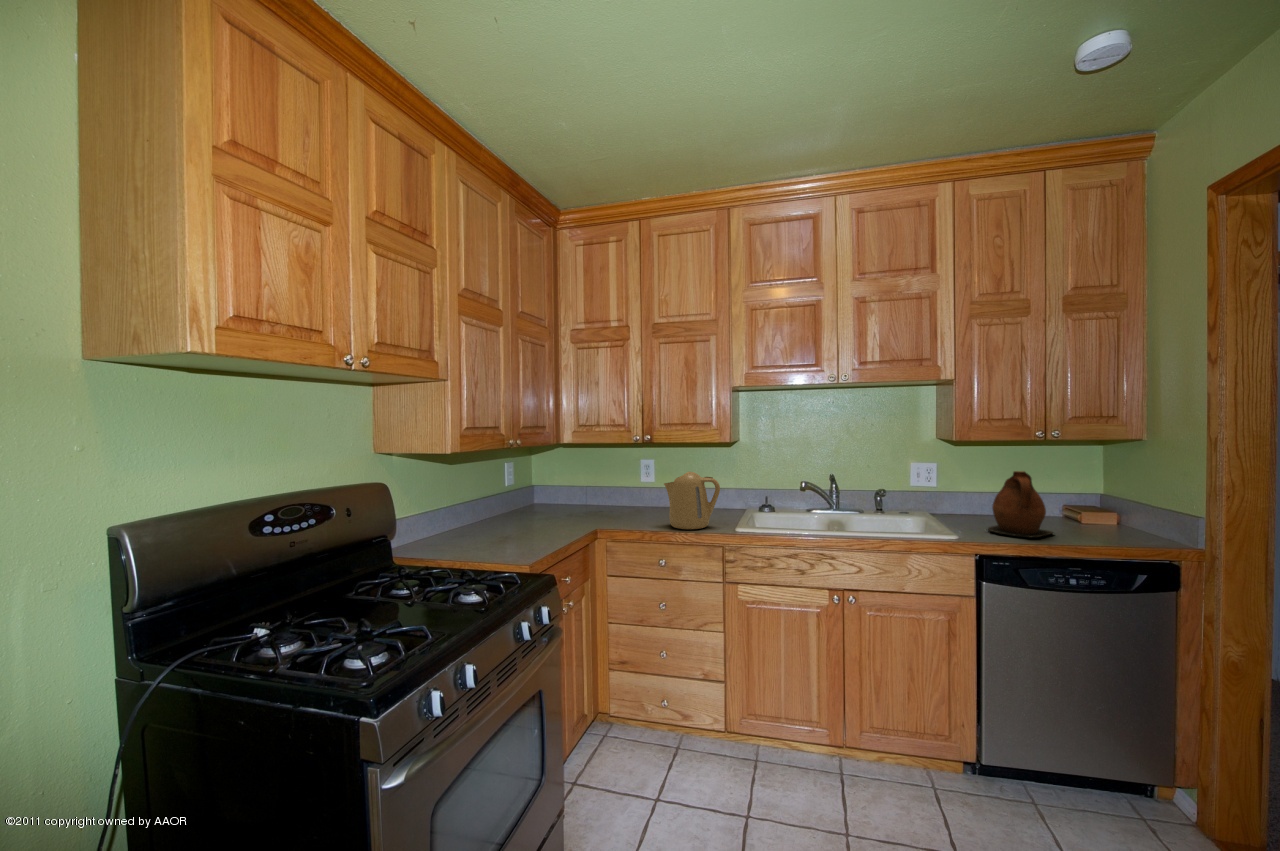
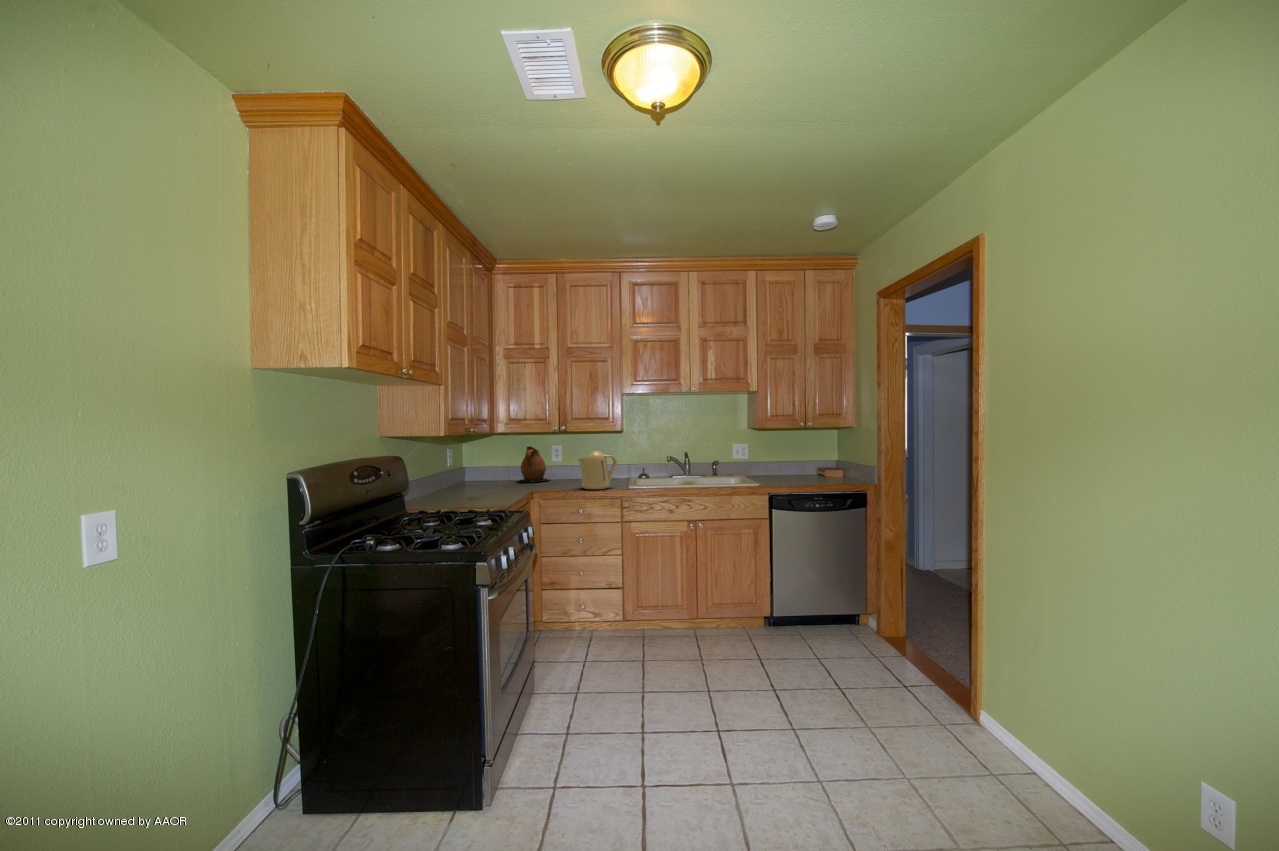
ceramic pitcher: present [988,471,1053,537] -> present [520,446,550,482]

